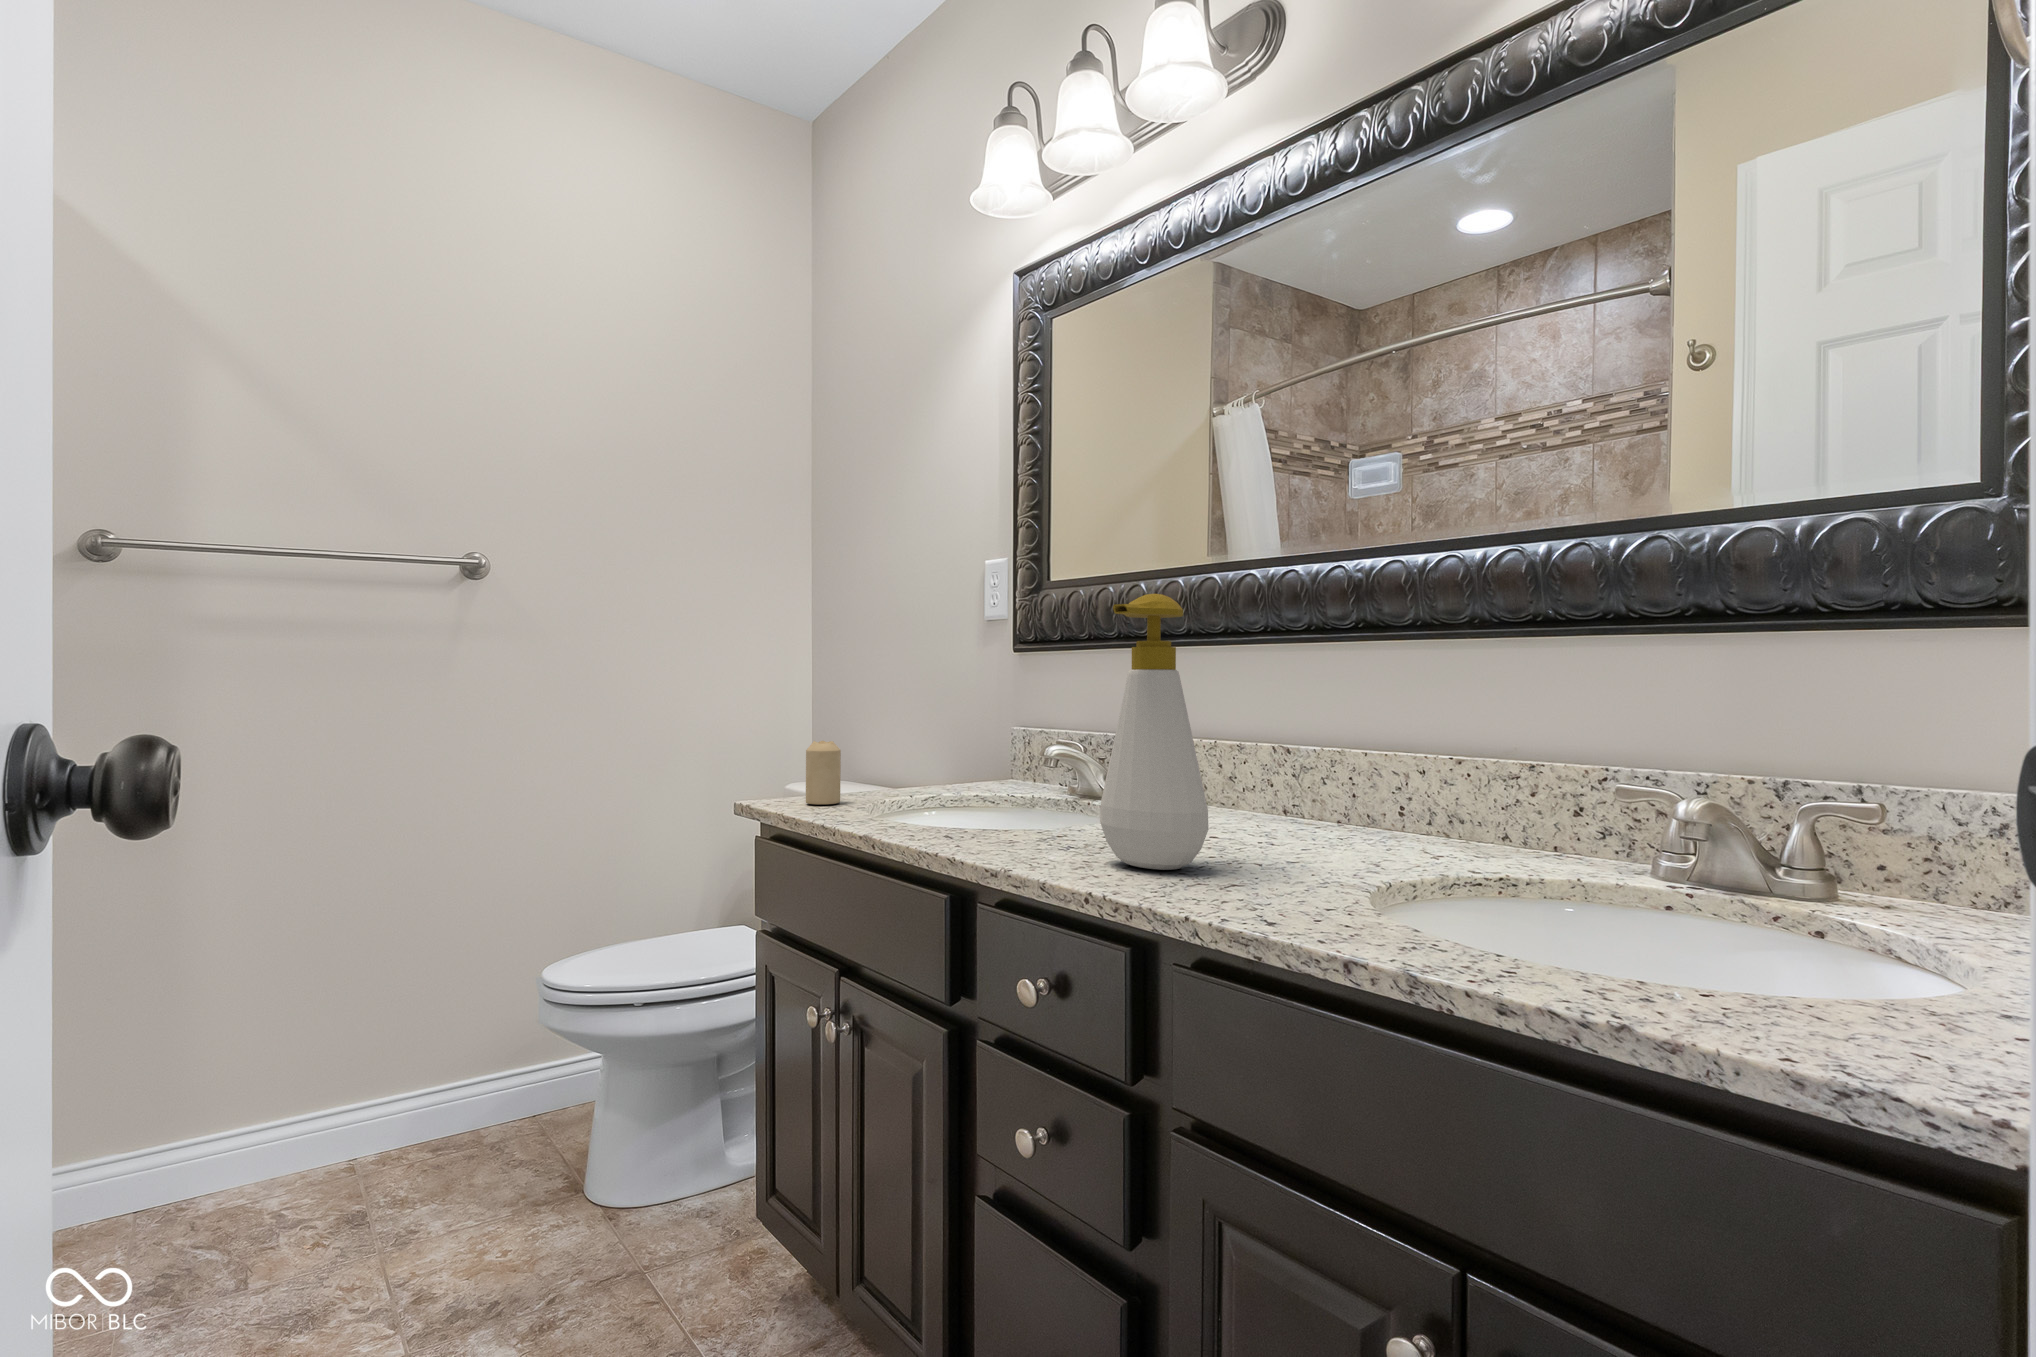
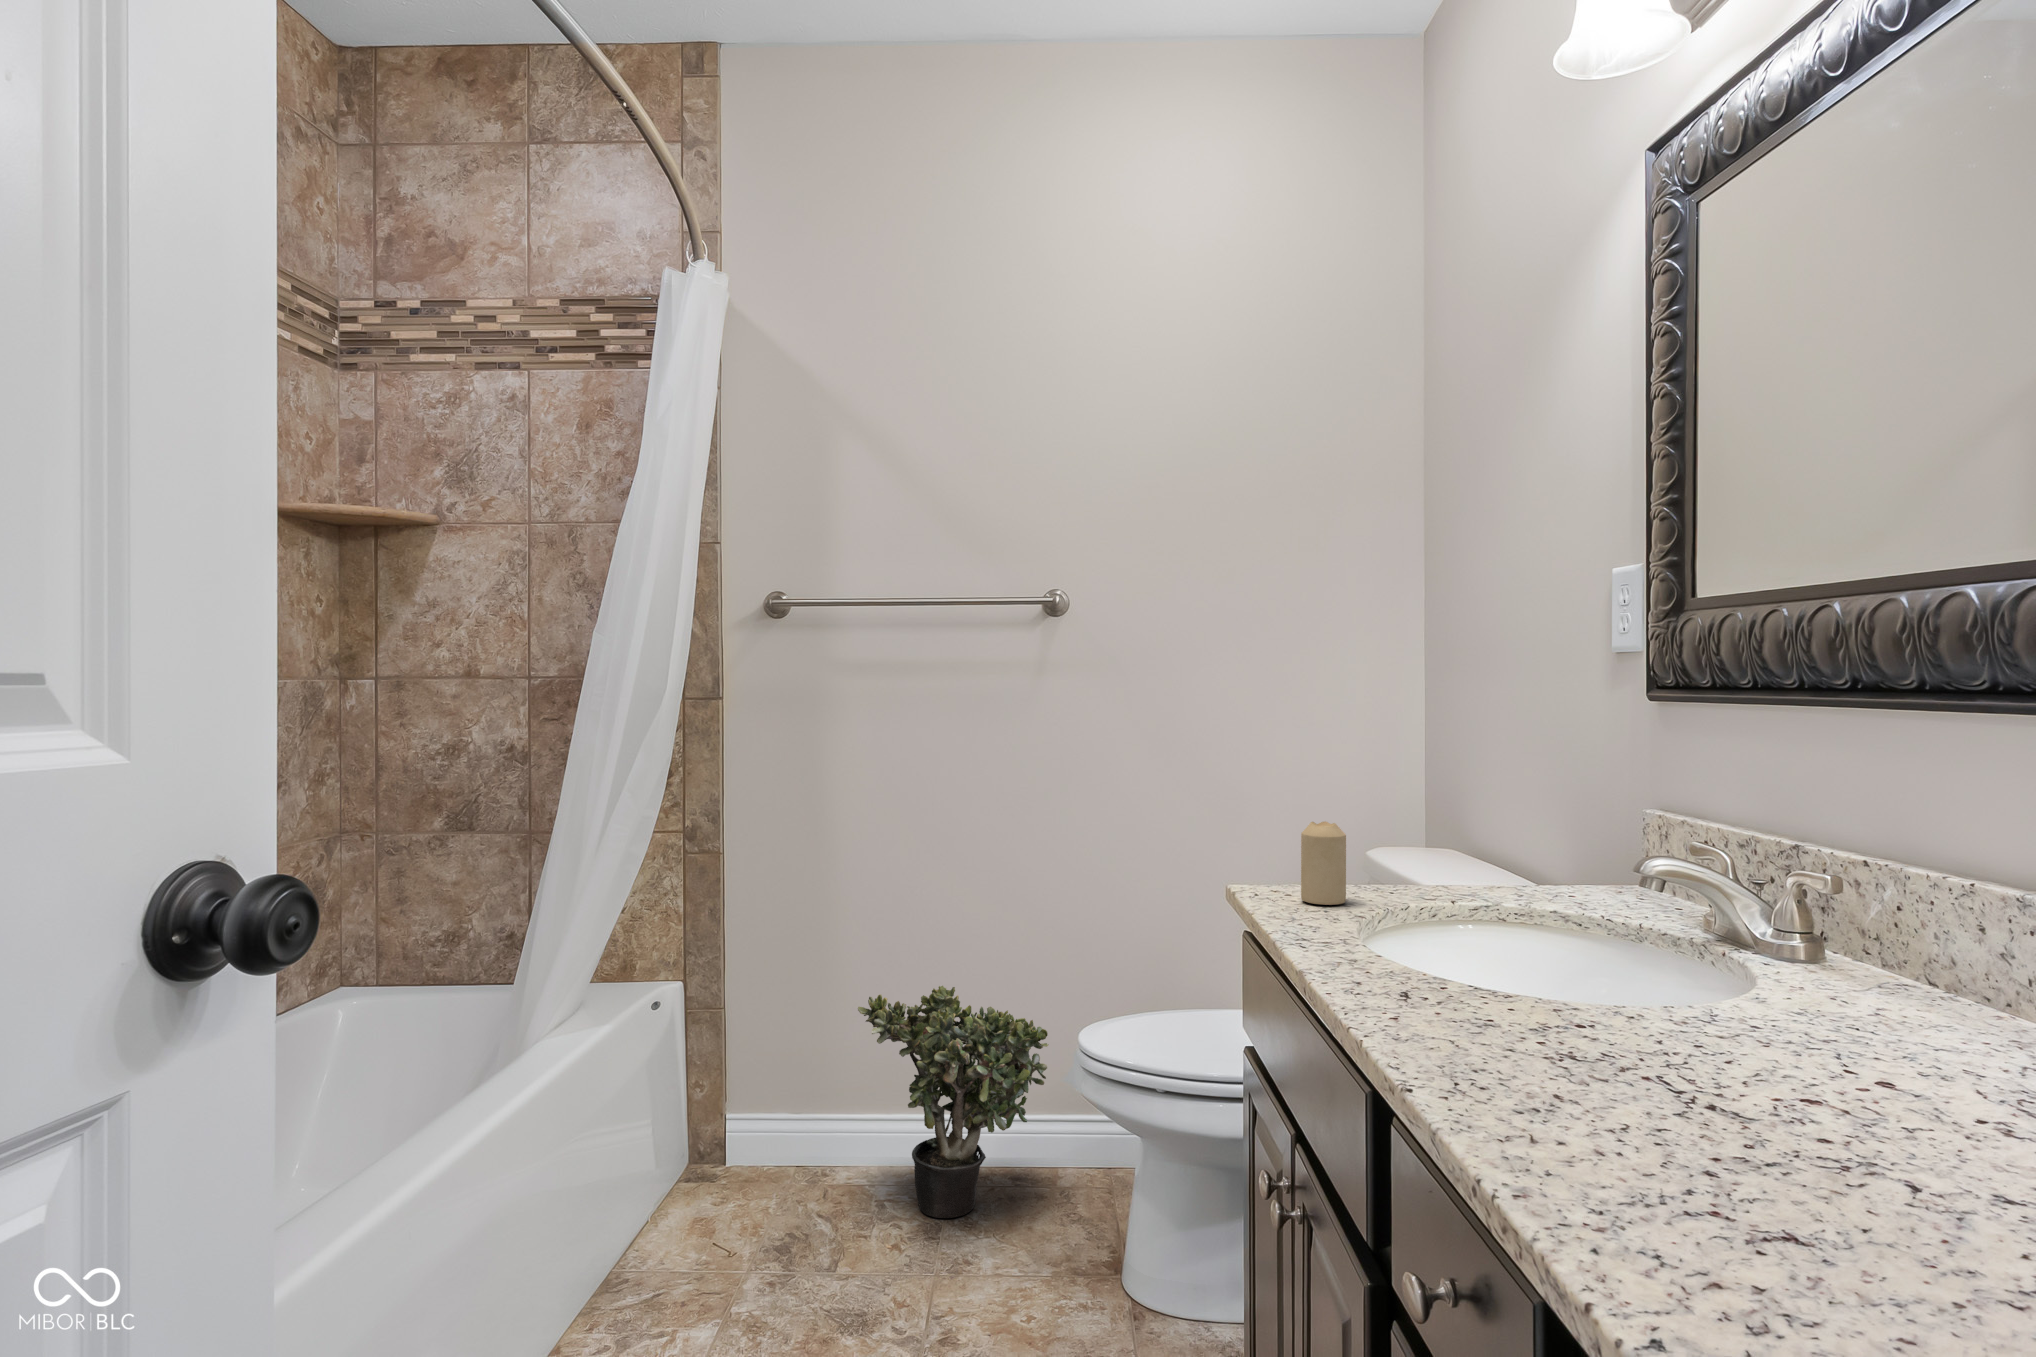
soap bottle: present [1100,594,1208,870] -> none [1562,664,1765,1162]
potted plant: none [246,959,483,1208] -> present [858,986,1048,1218]

